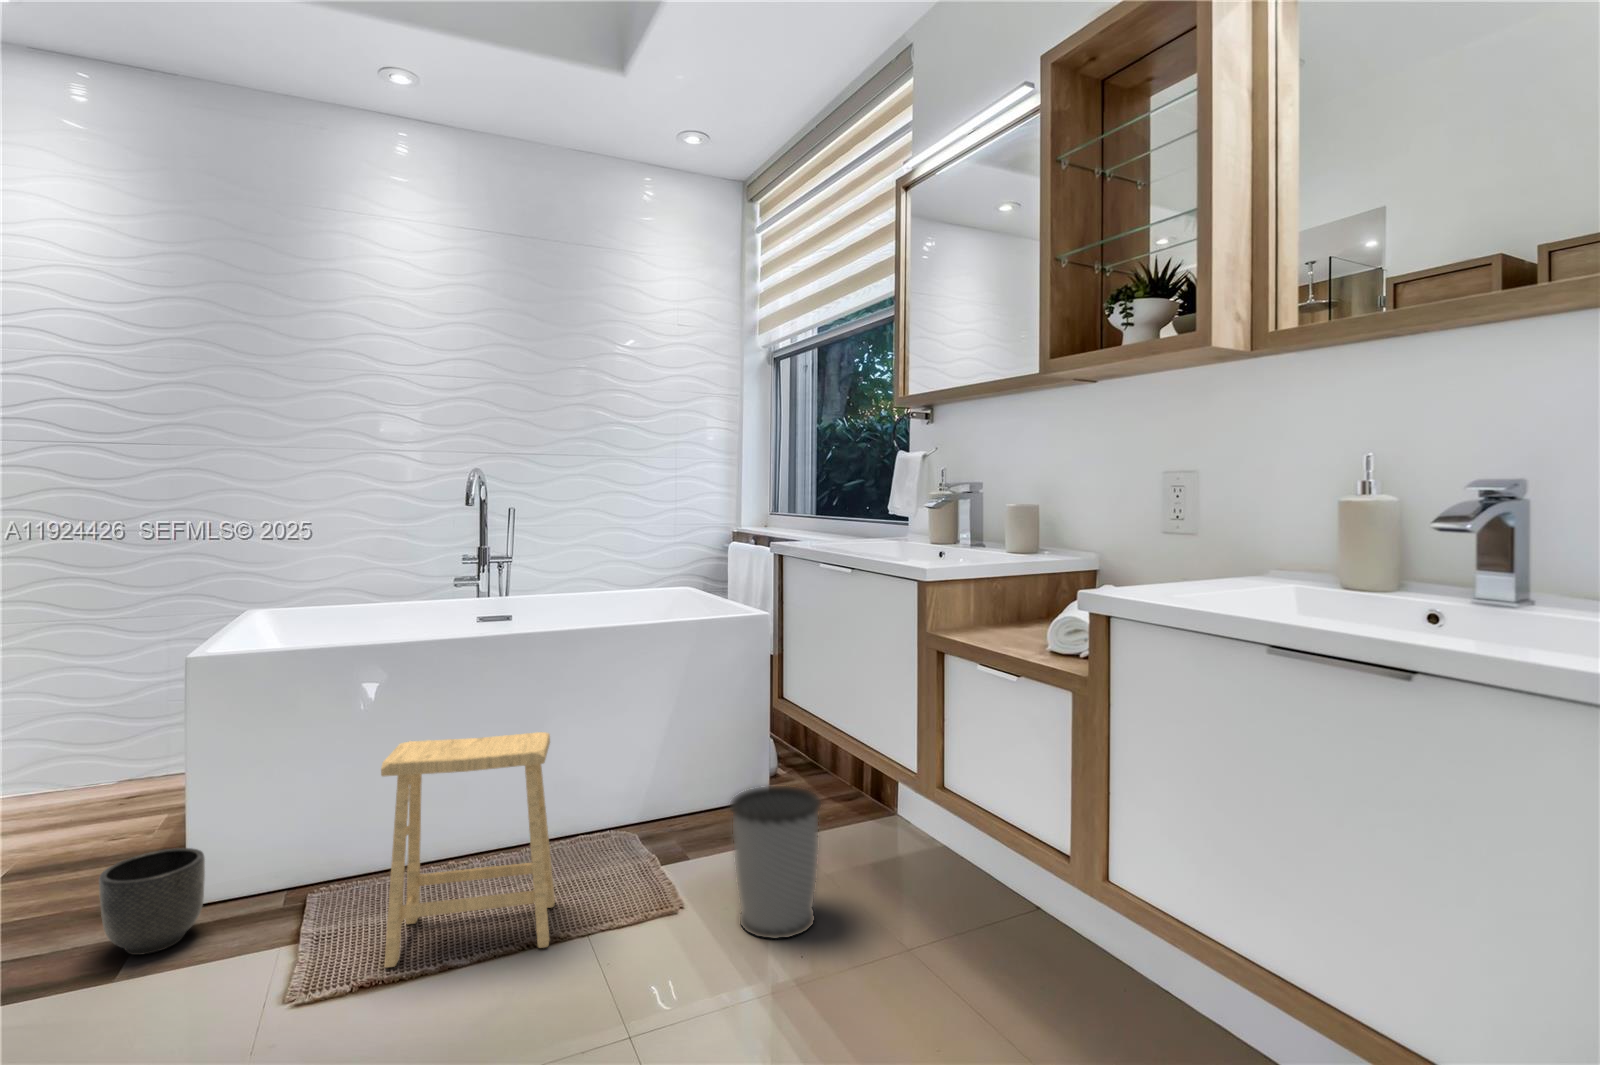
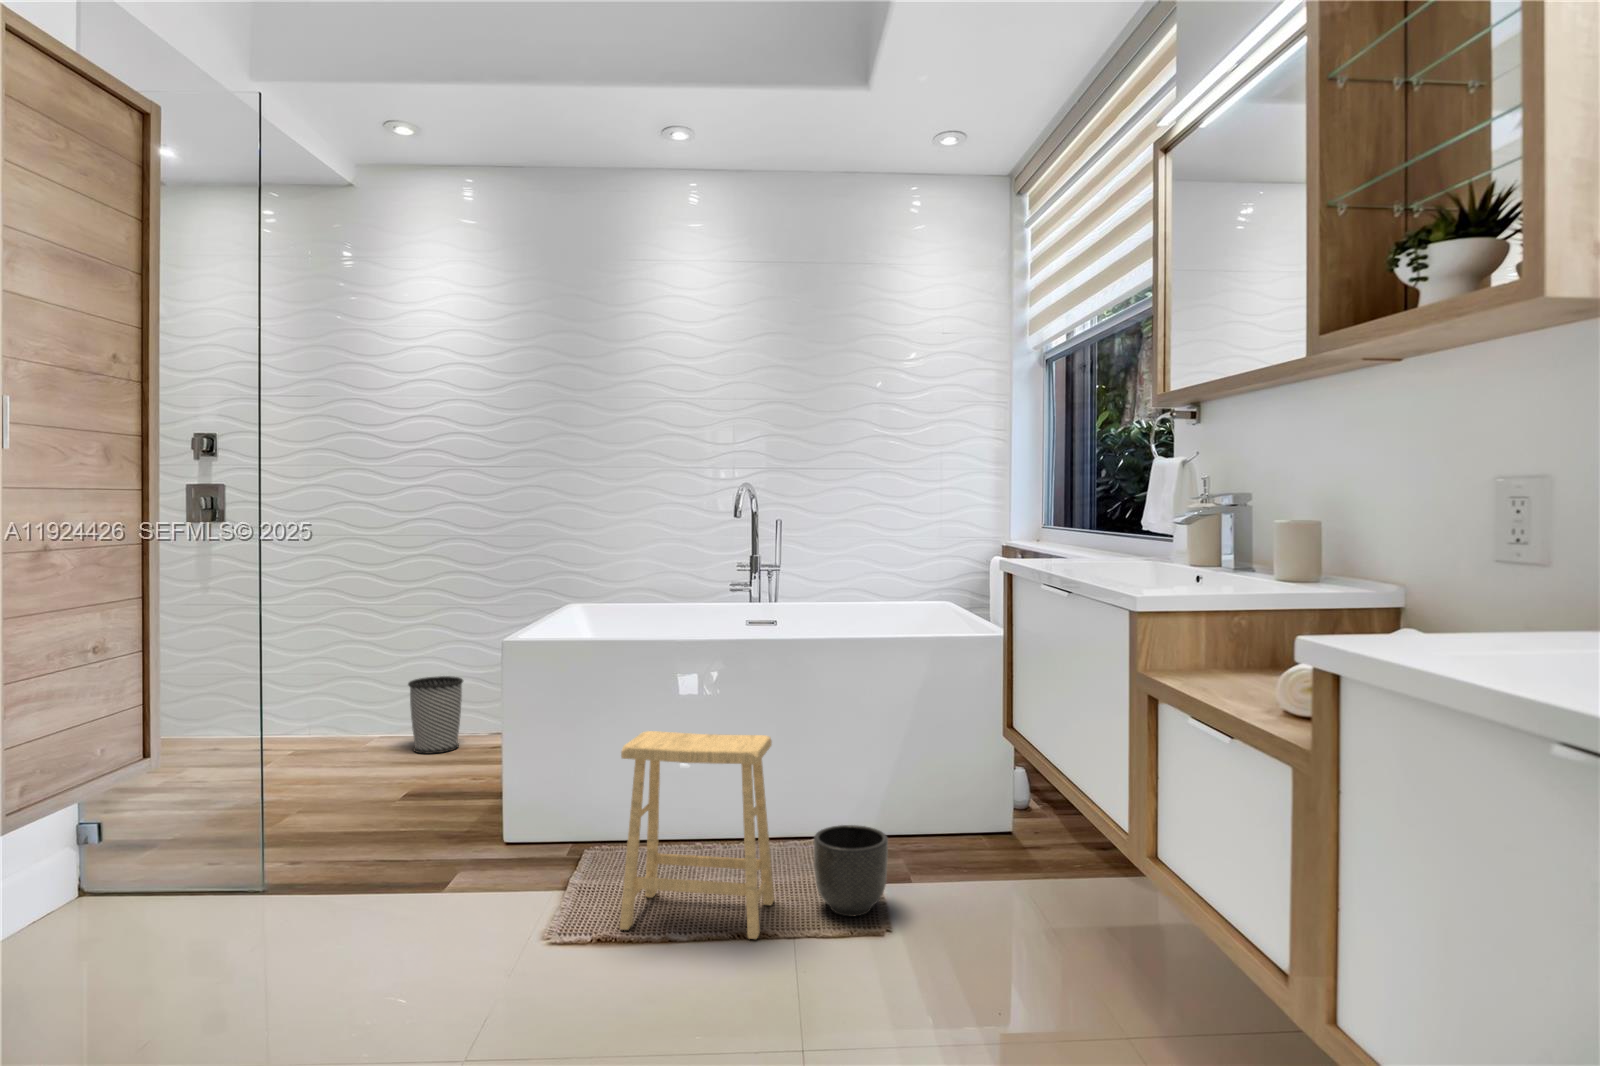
wastebasket: present [730,786,820,939] -> present [408,676,463,754]
planter: present [99,848,205,955] -> present [814,825,888,917]

